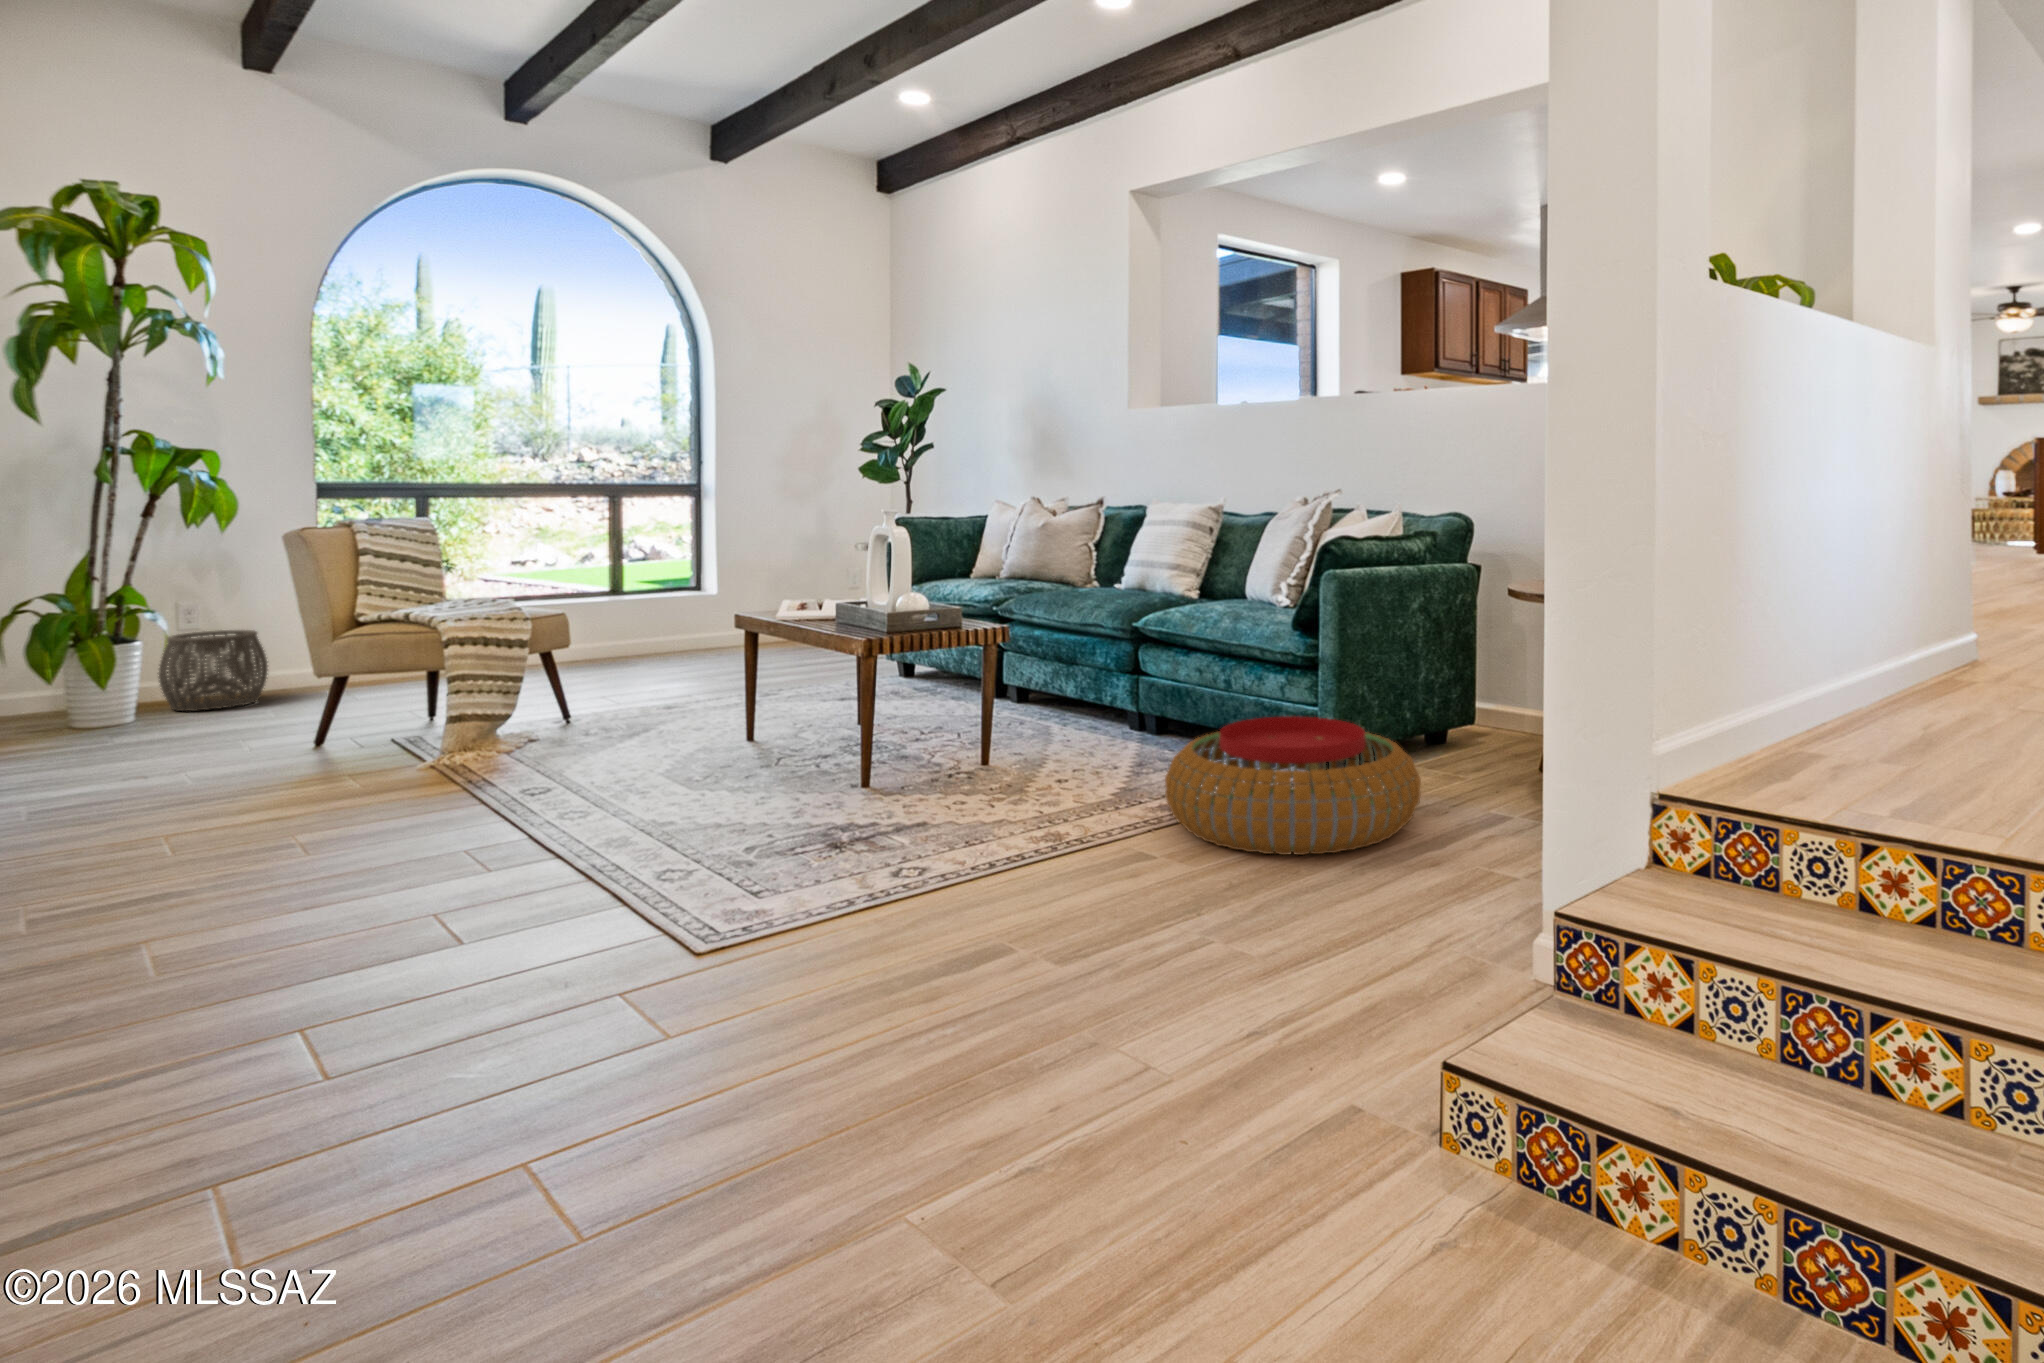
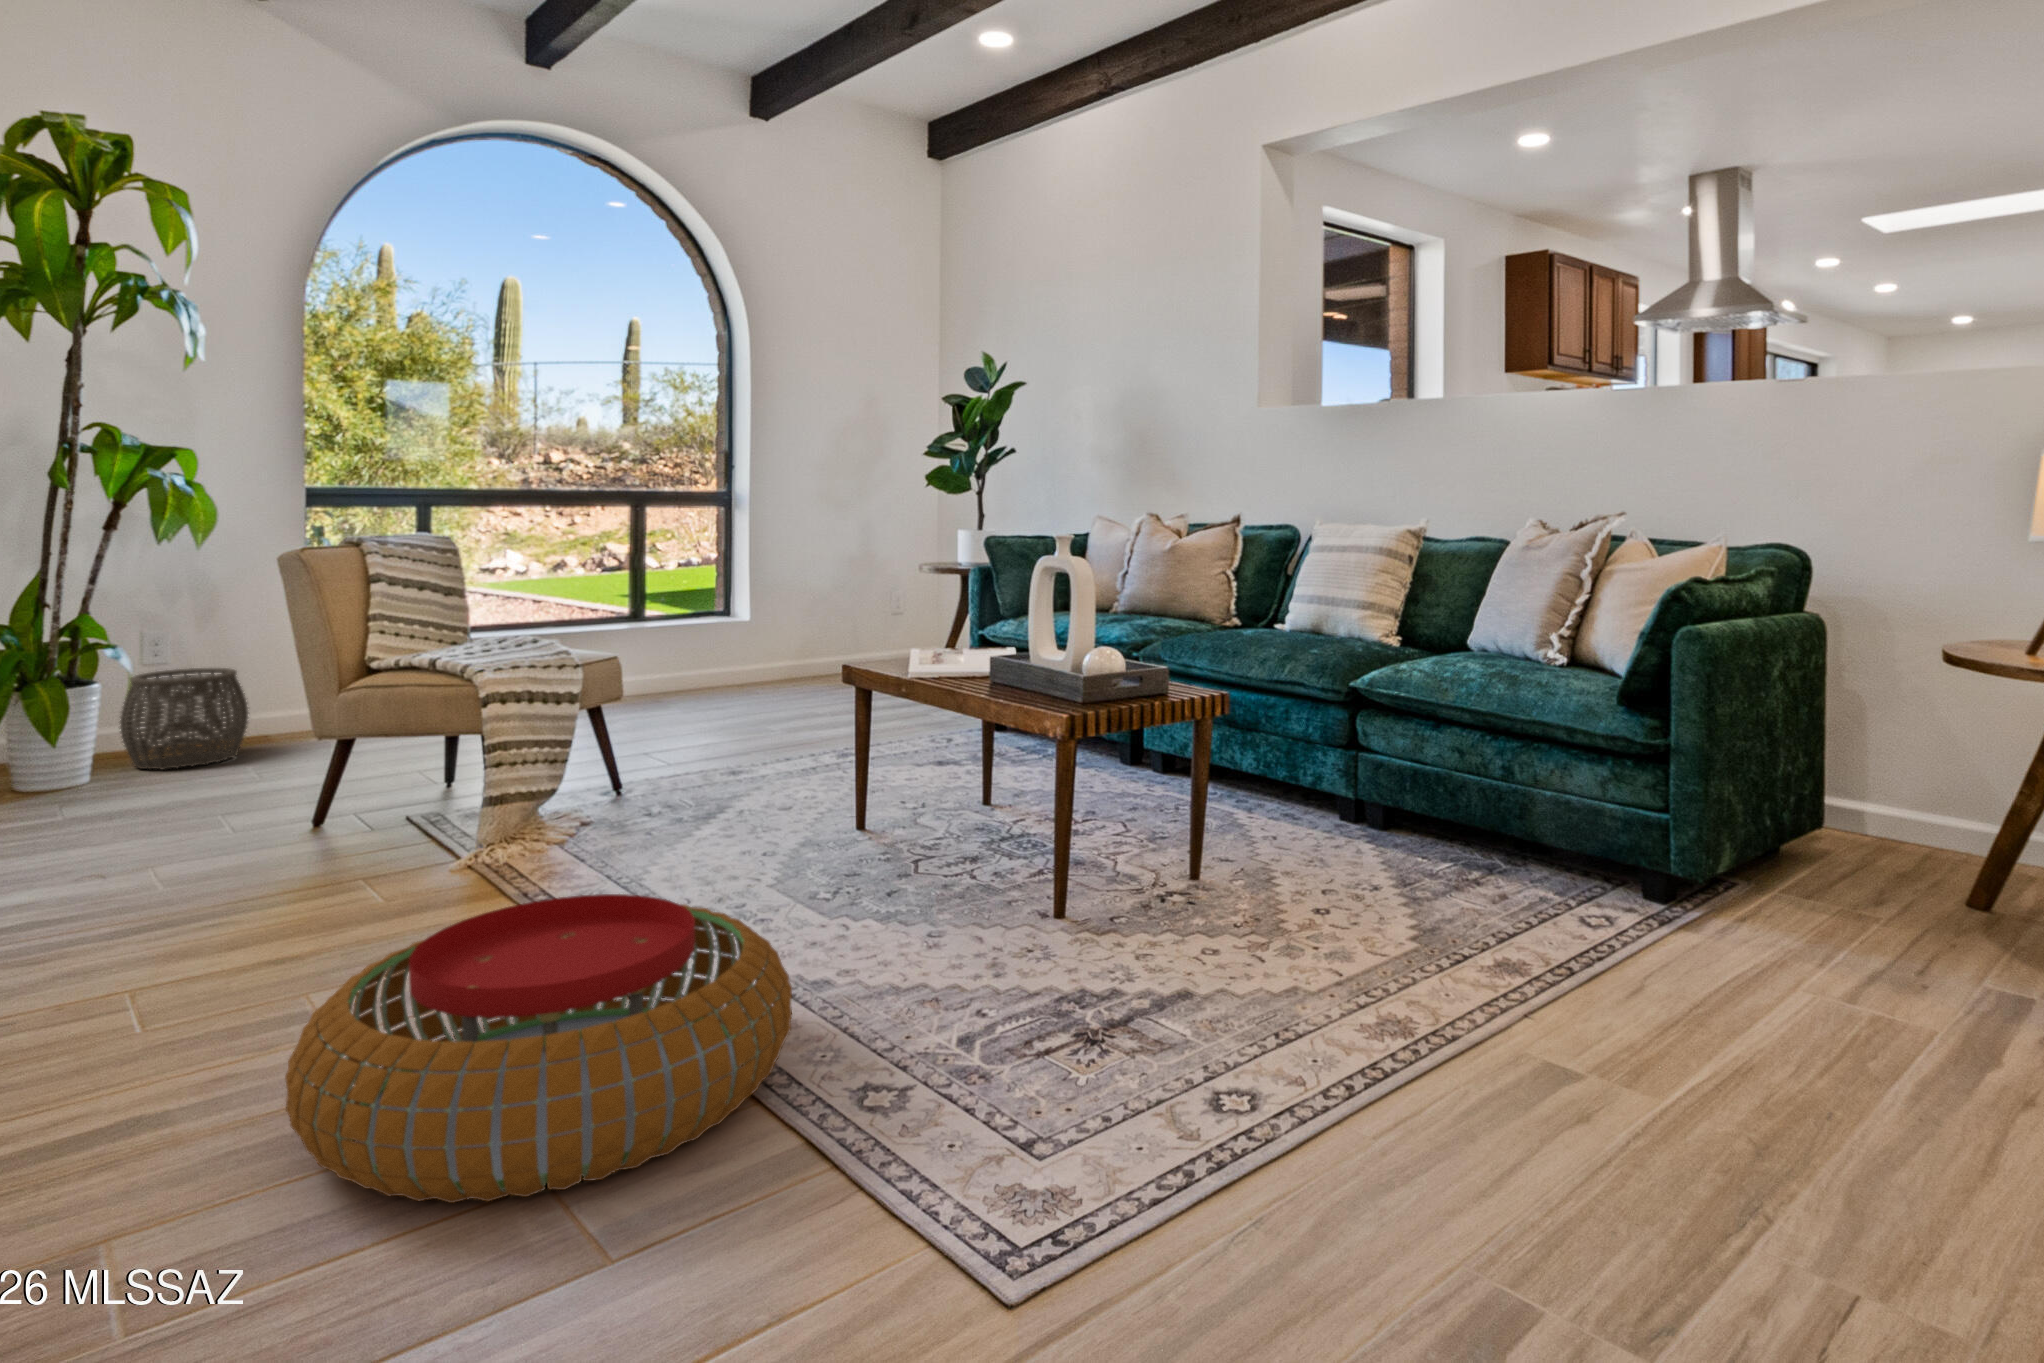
pouf: present [1165,716,1421,855] -> present [285,894,792,1203]

